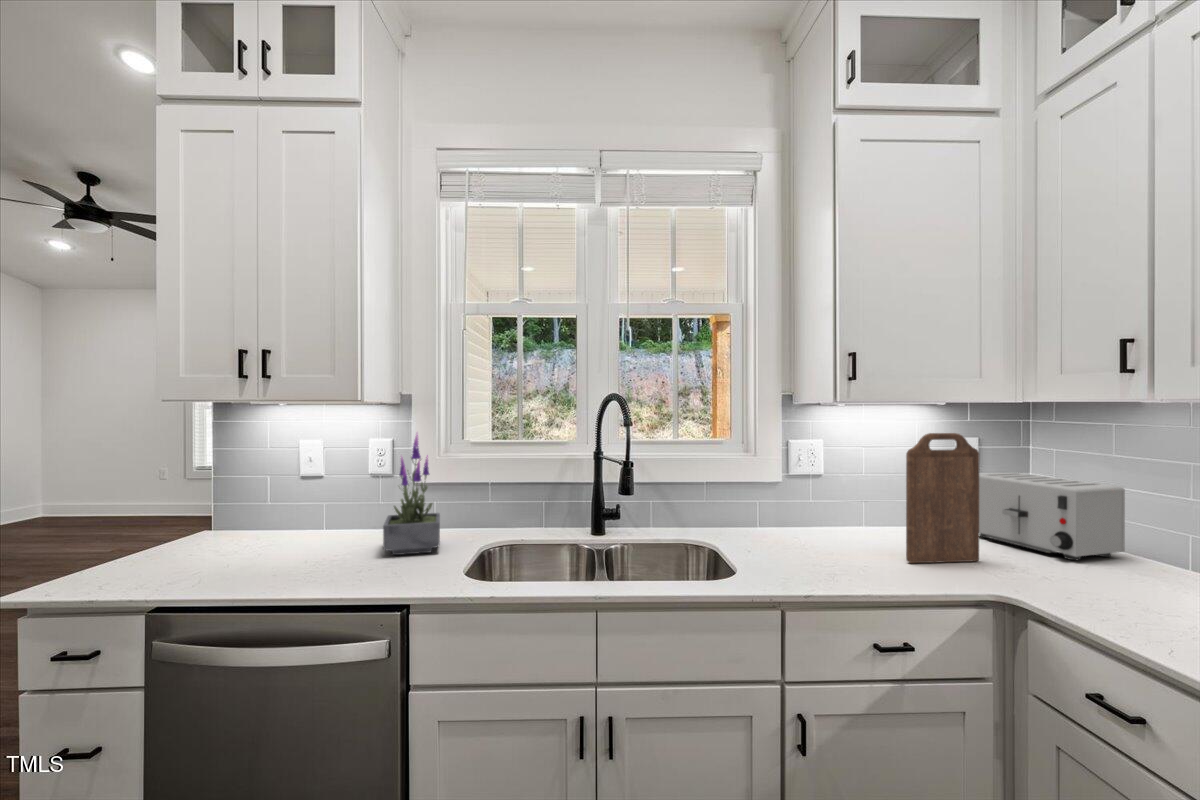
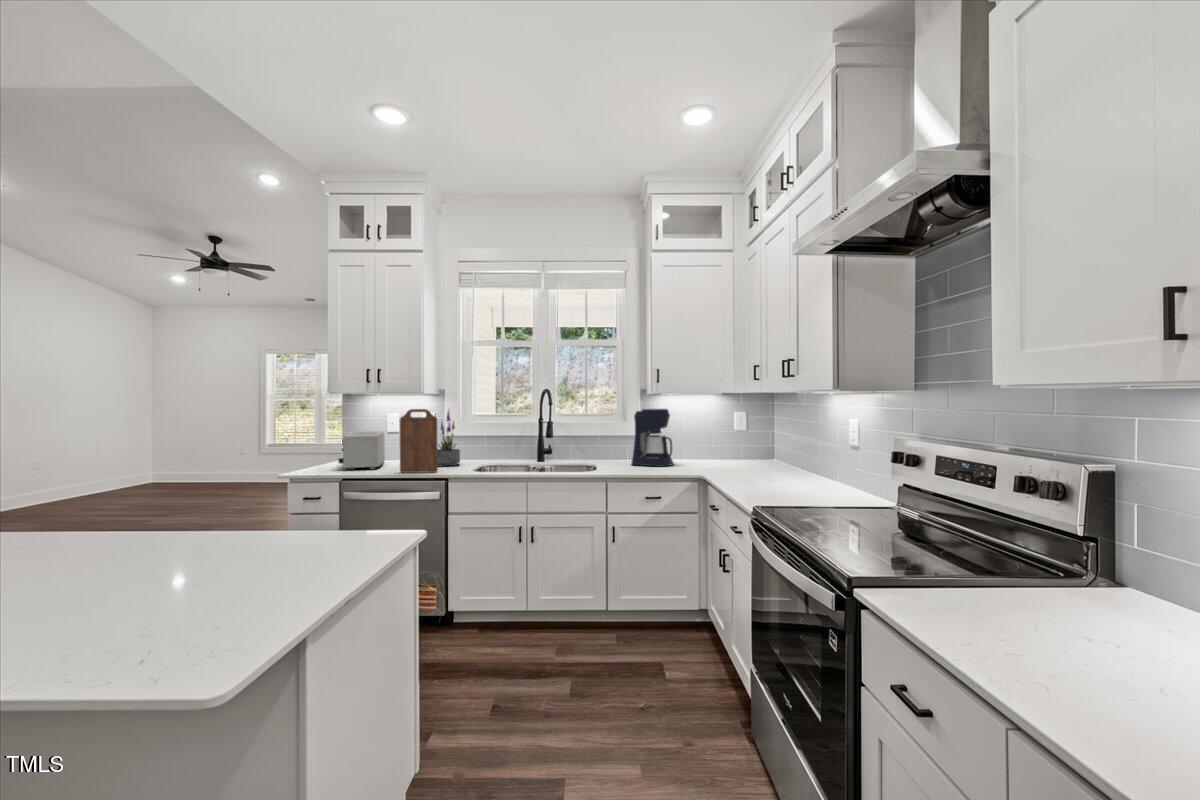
coffee maker: none [785,432,873,553] -> present [631,408,674,466]
cutting board: present [906,433,979,563] -> present [400,409,438,473]
toaster: present [979,472,1125,560] -> present [339,431,385,470]

